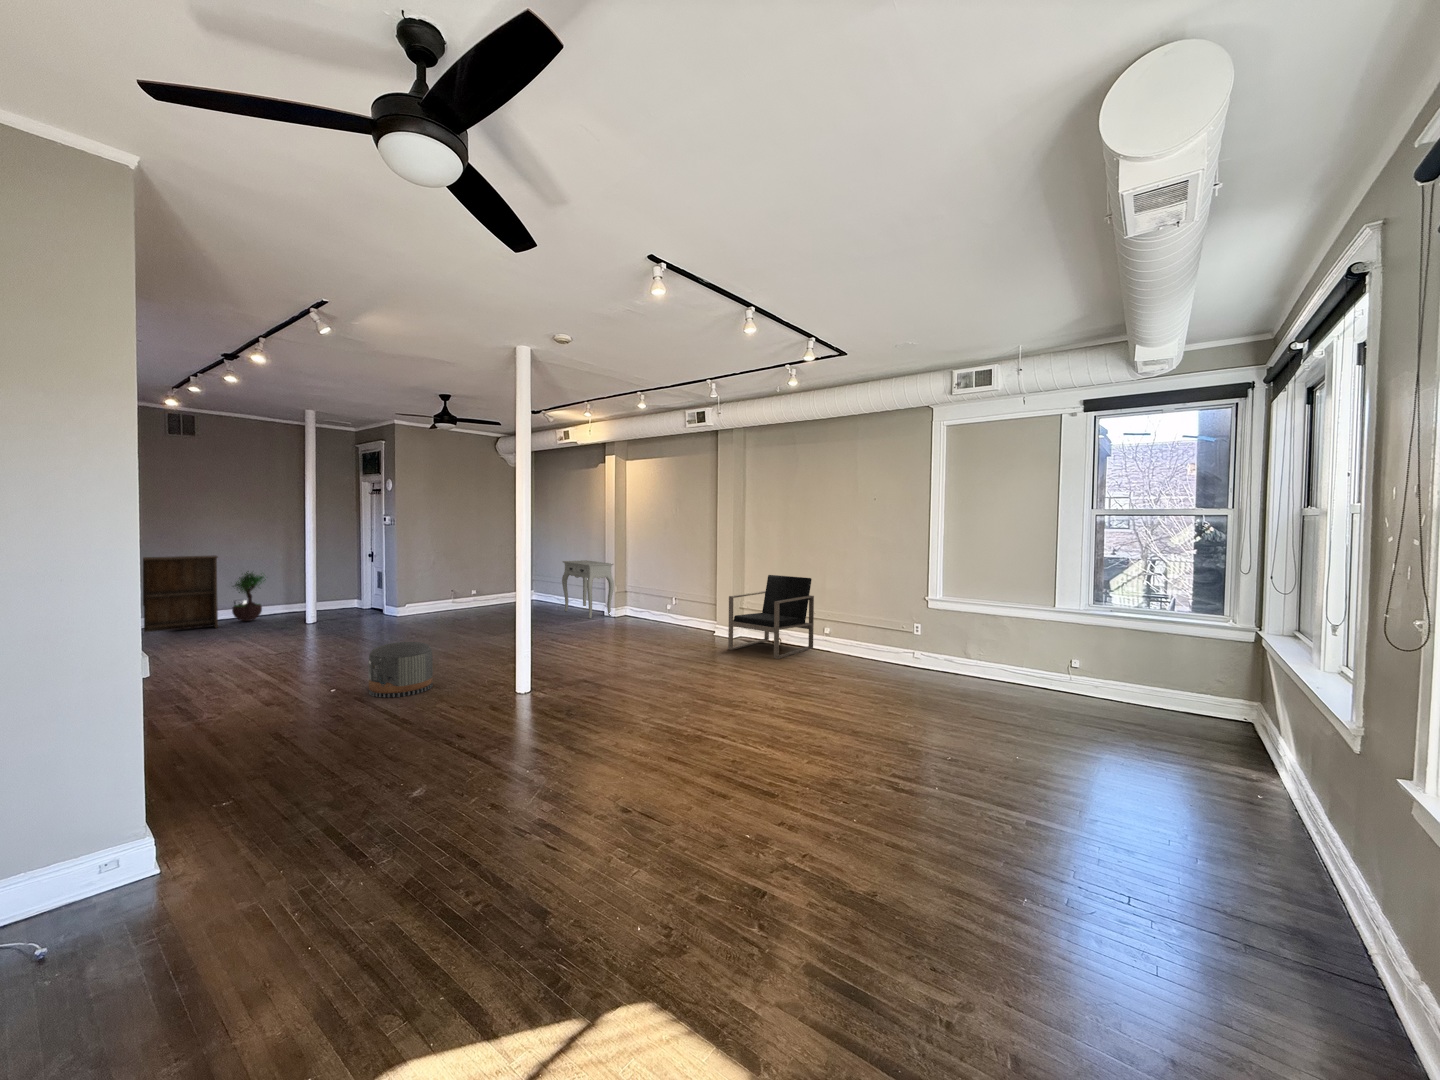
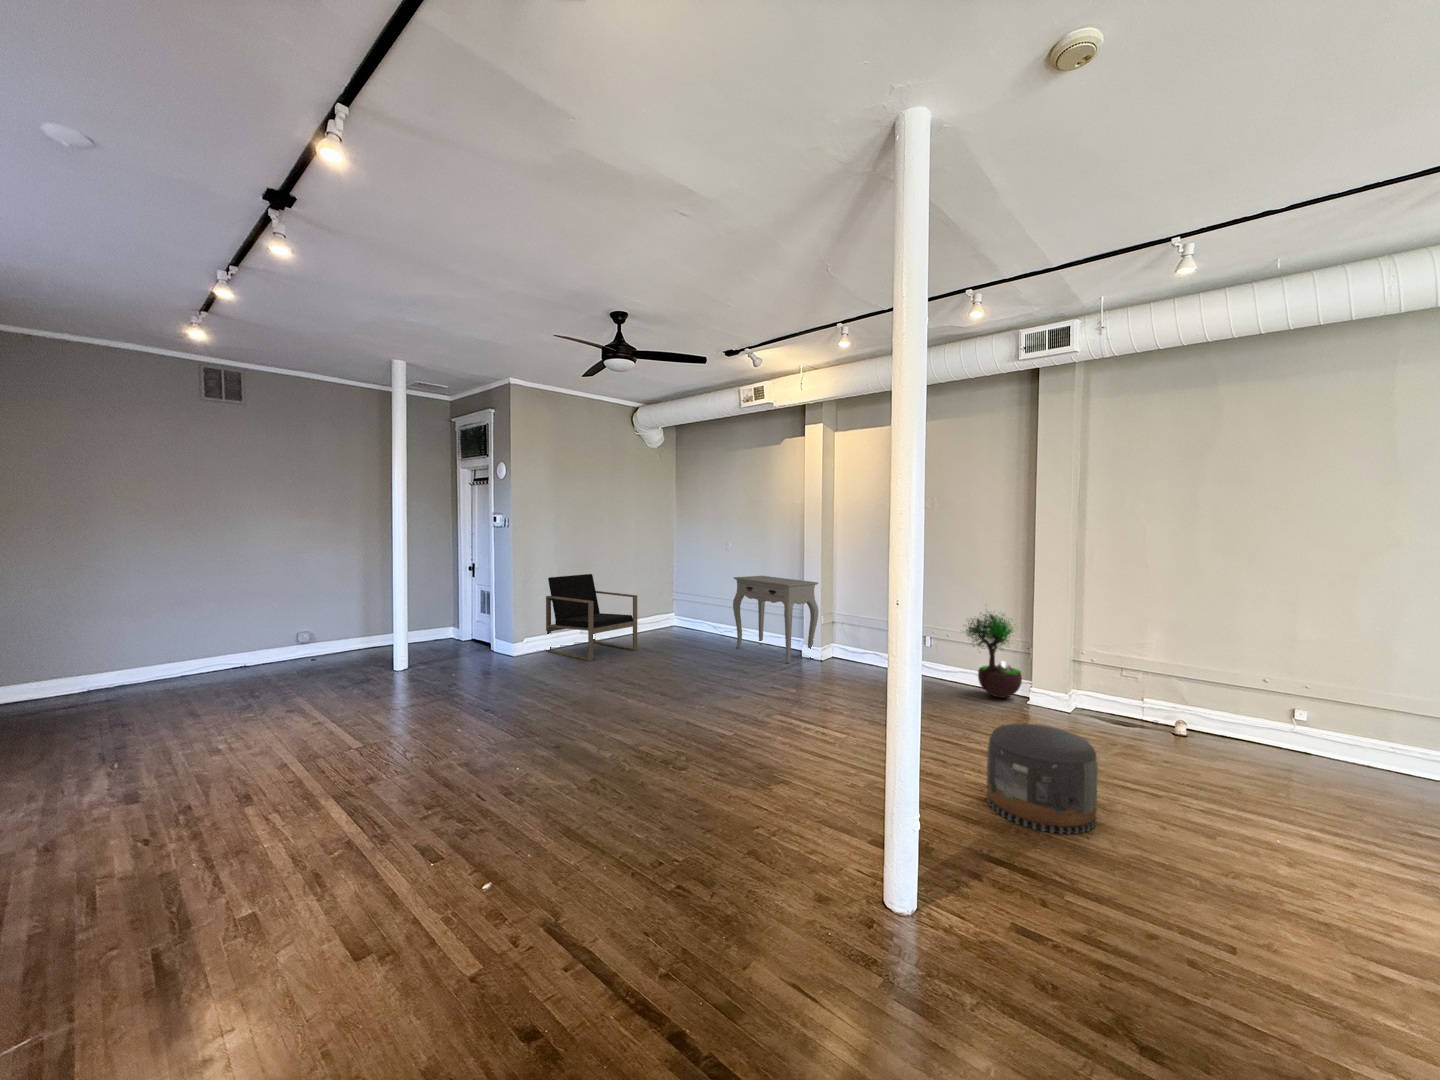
bookshelf: present [143,555,218,632] -> none [162,571,275,690]
potted tree: present [232,571,266,621] -> present [966,614,1022,698]
armchair: present [728,575,814,659] -> present [546,574,637,661]
pouf: present [368,642,433,698] -> present [987,723,1098,834]

